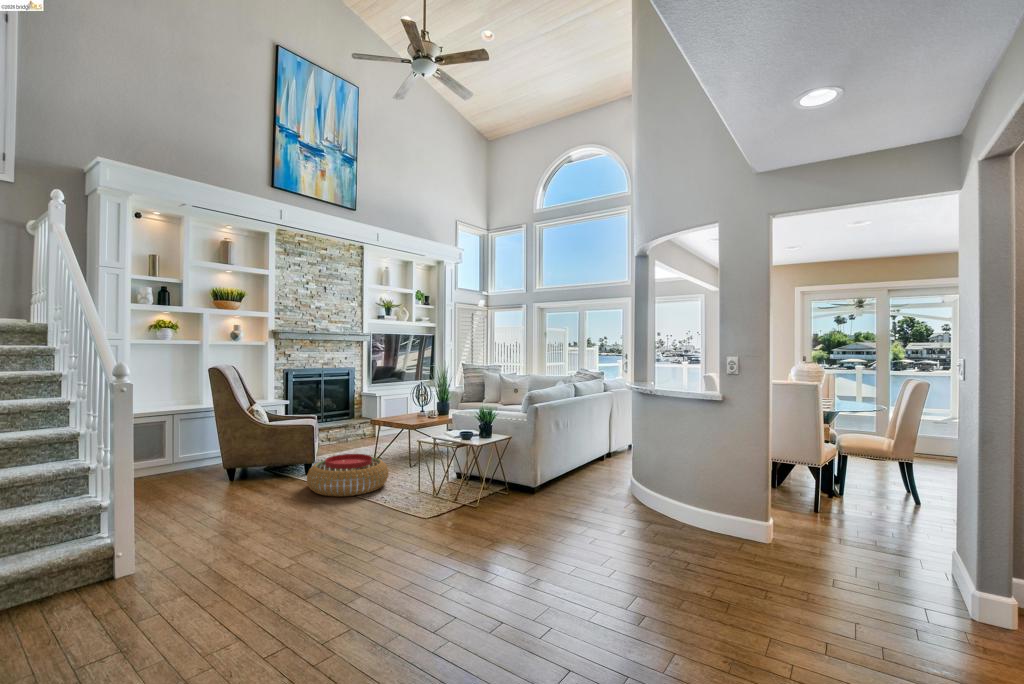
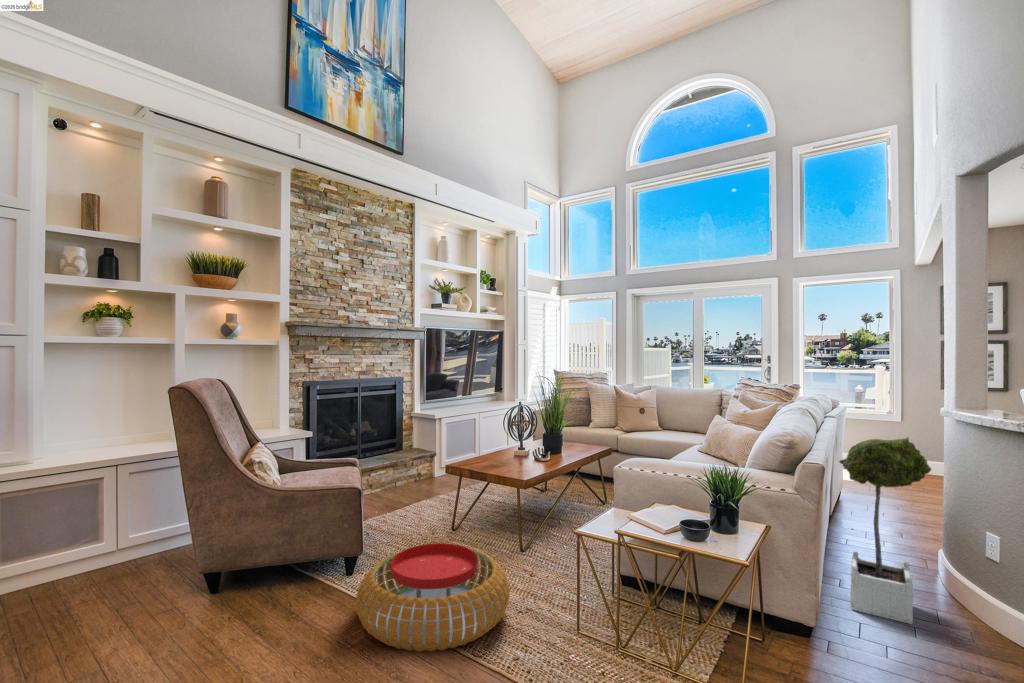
potted tree: none [564,395,603,490] -> present [840,437,931,624]

